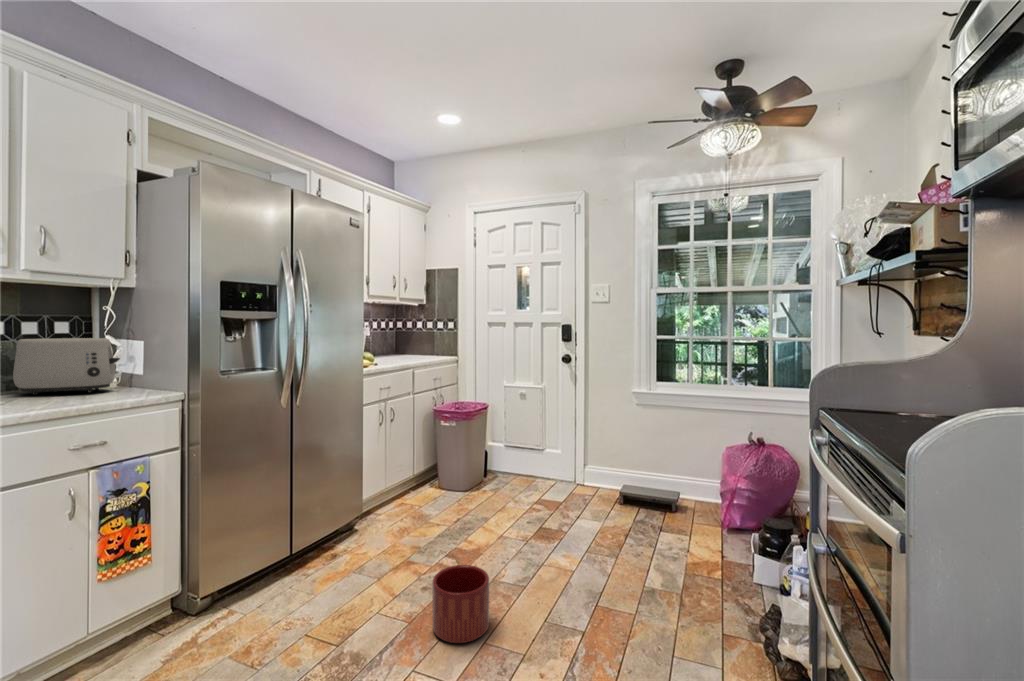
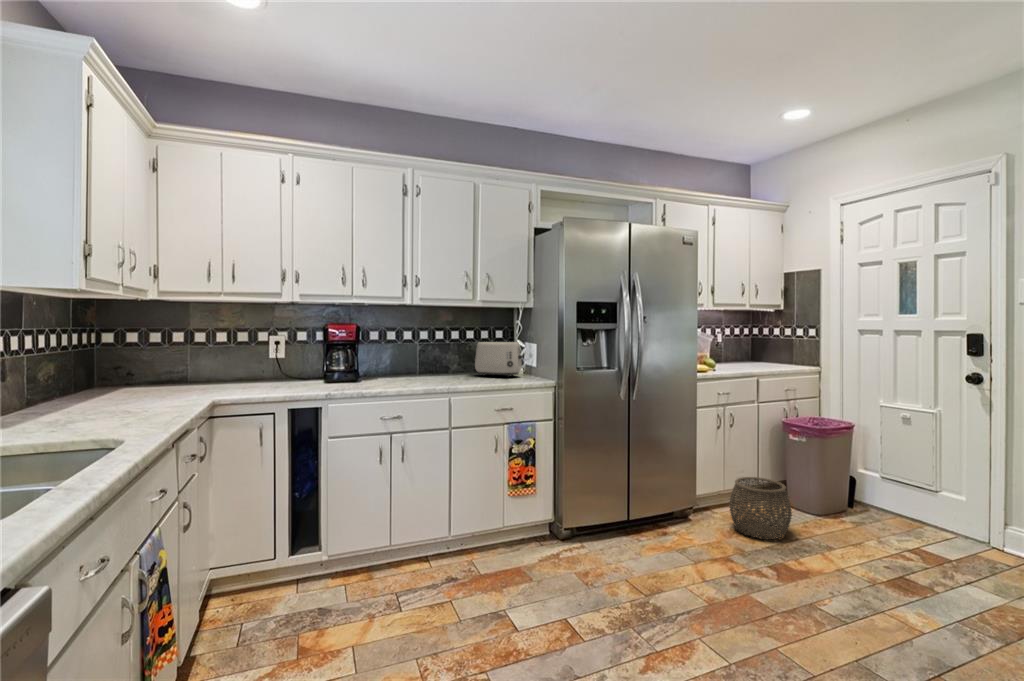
woven basket: none [398,468,454,530] -> present [729,477,792,539]
planter: present [432,565,489,643] -> none [729,566,790,640]

